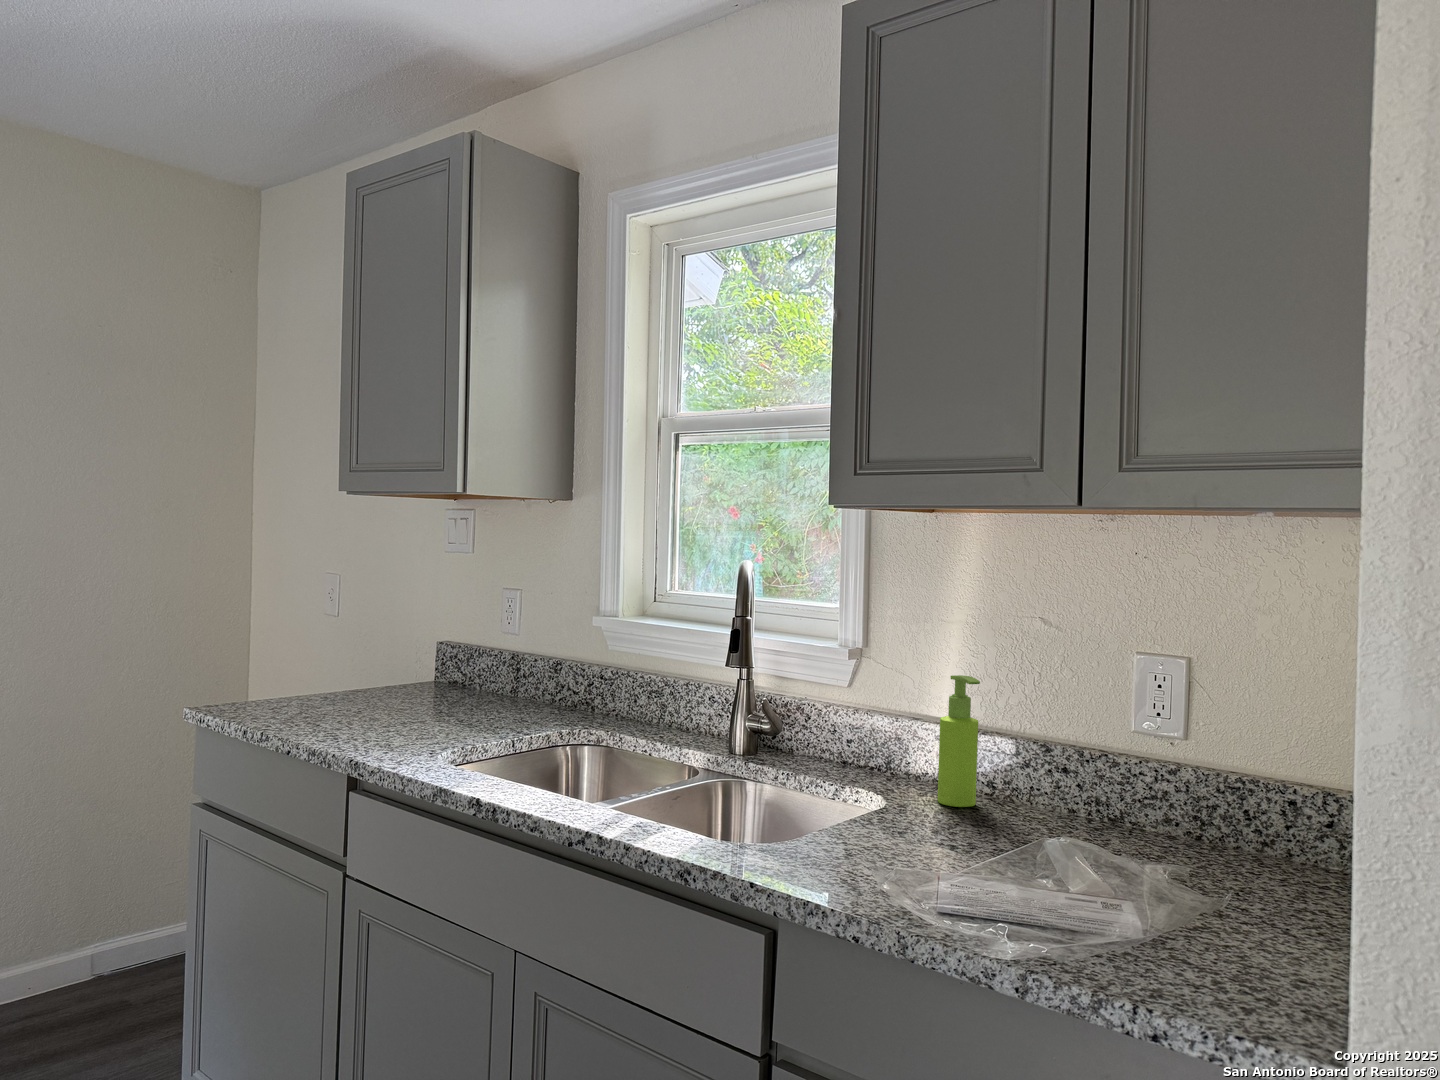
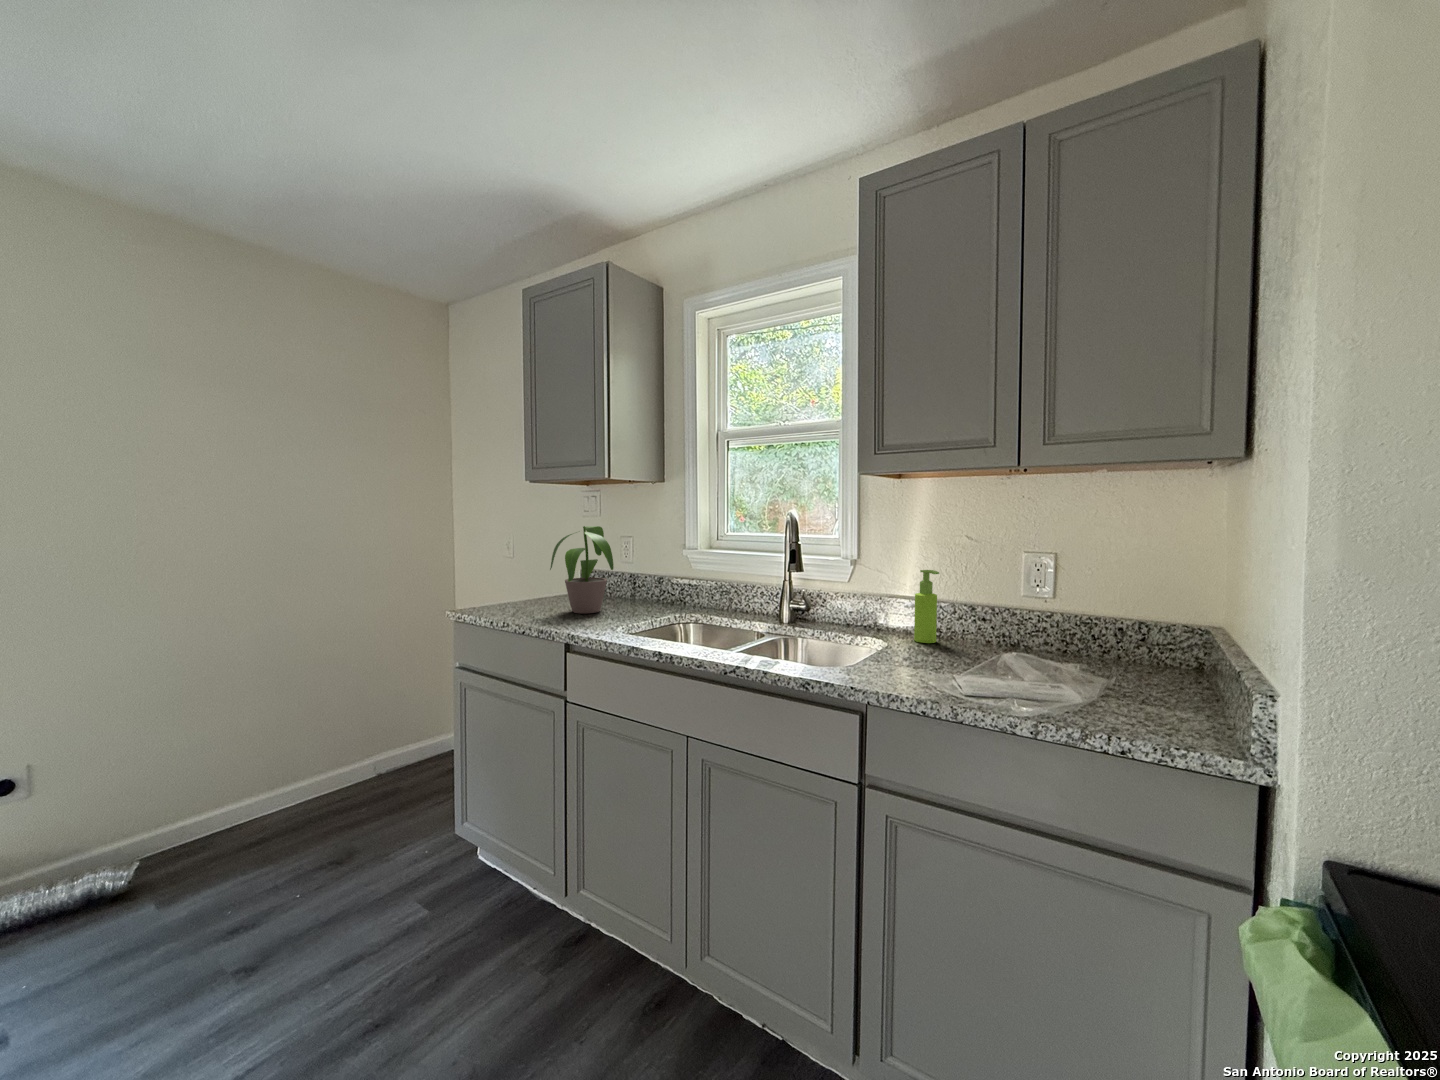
potted plant: none [341,572,489,721] -> present [550,526,614,613]

